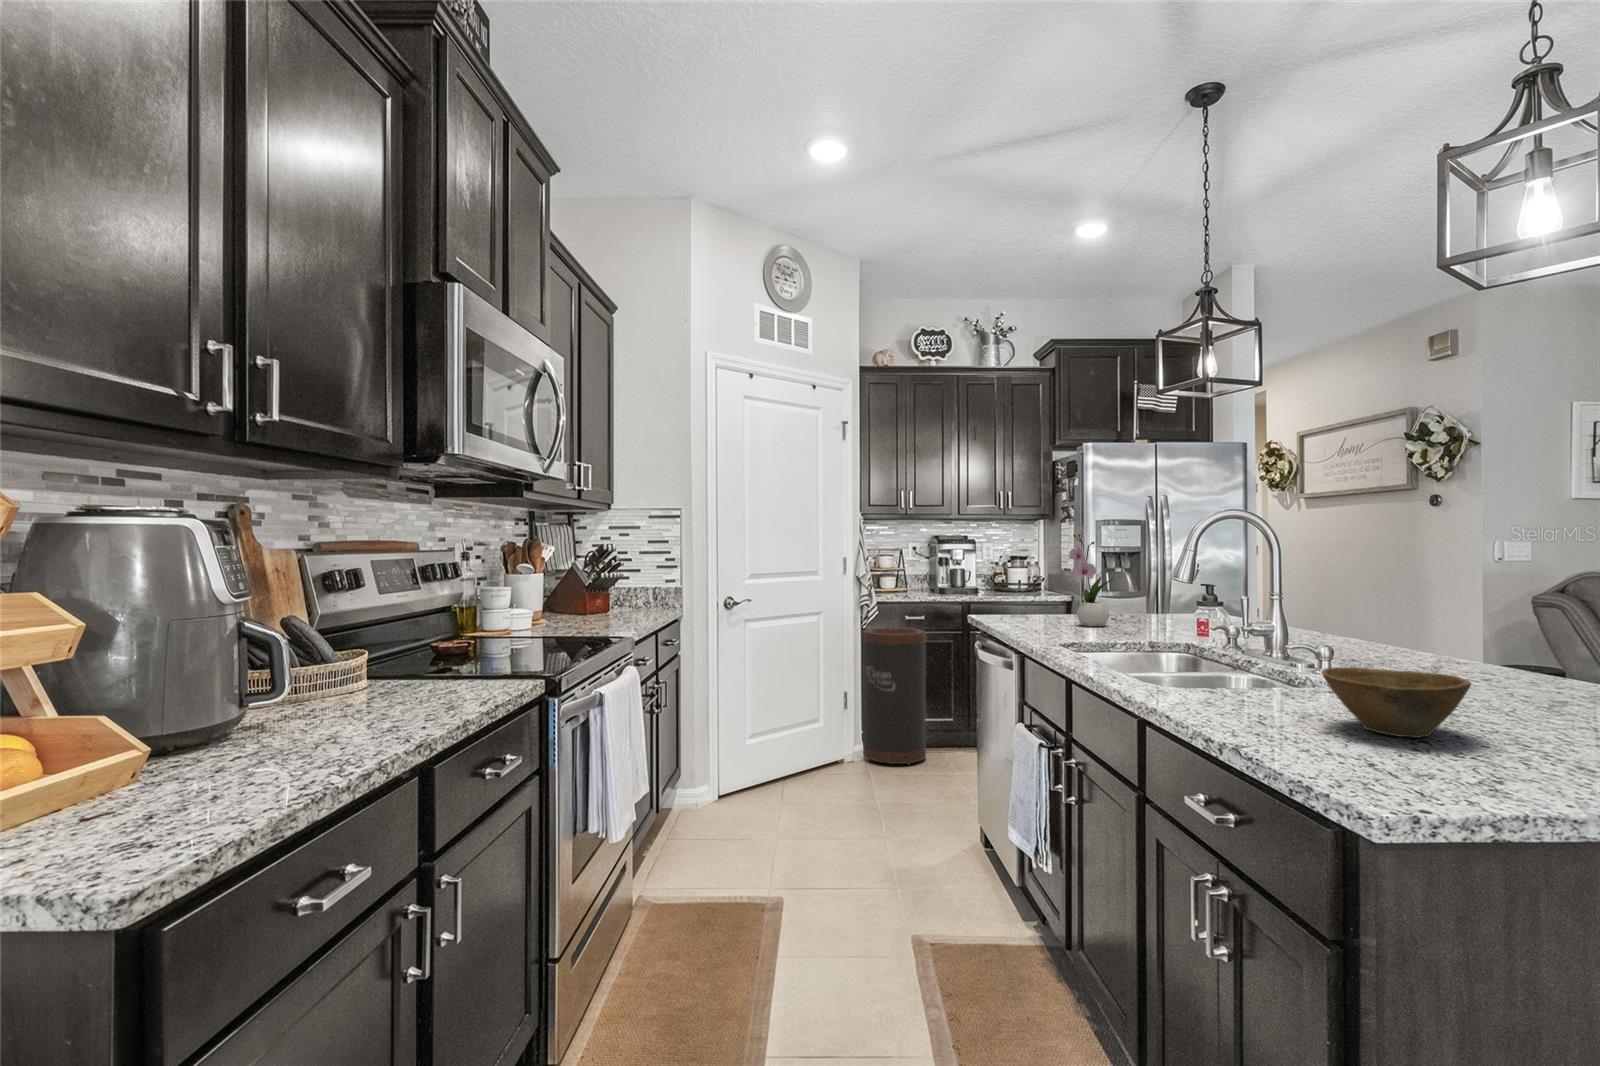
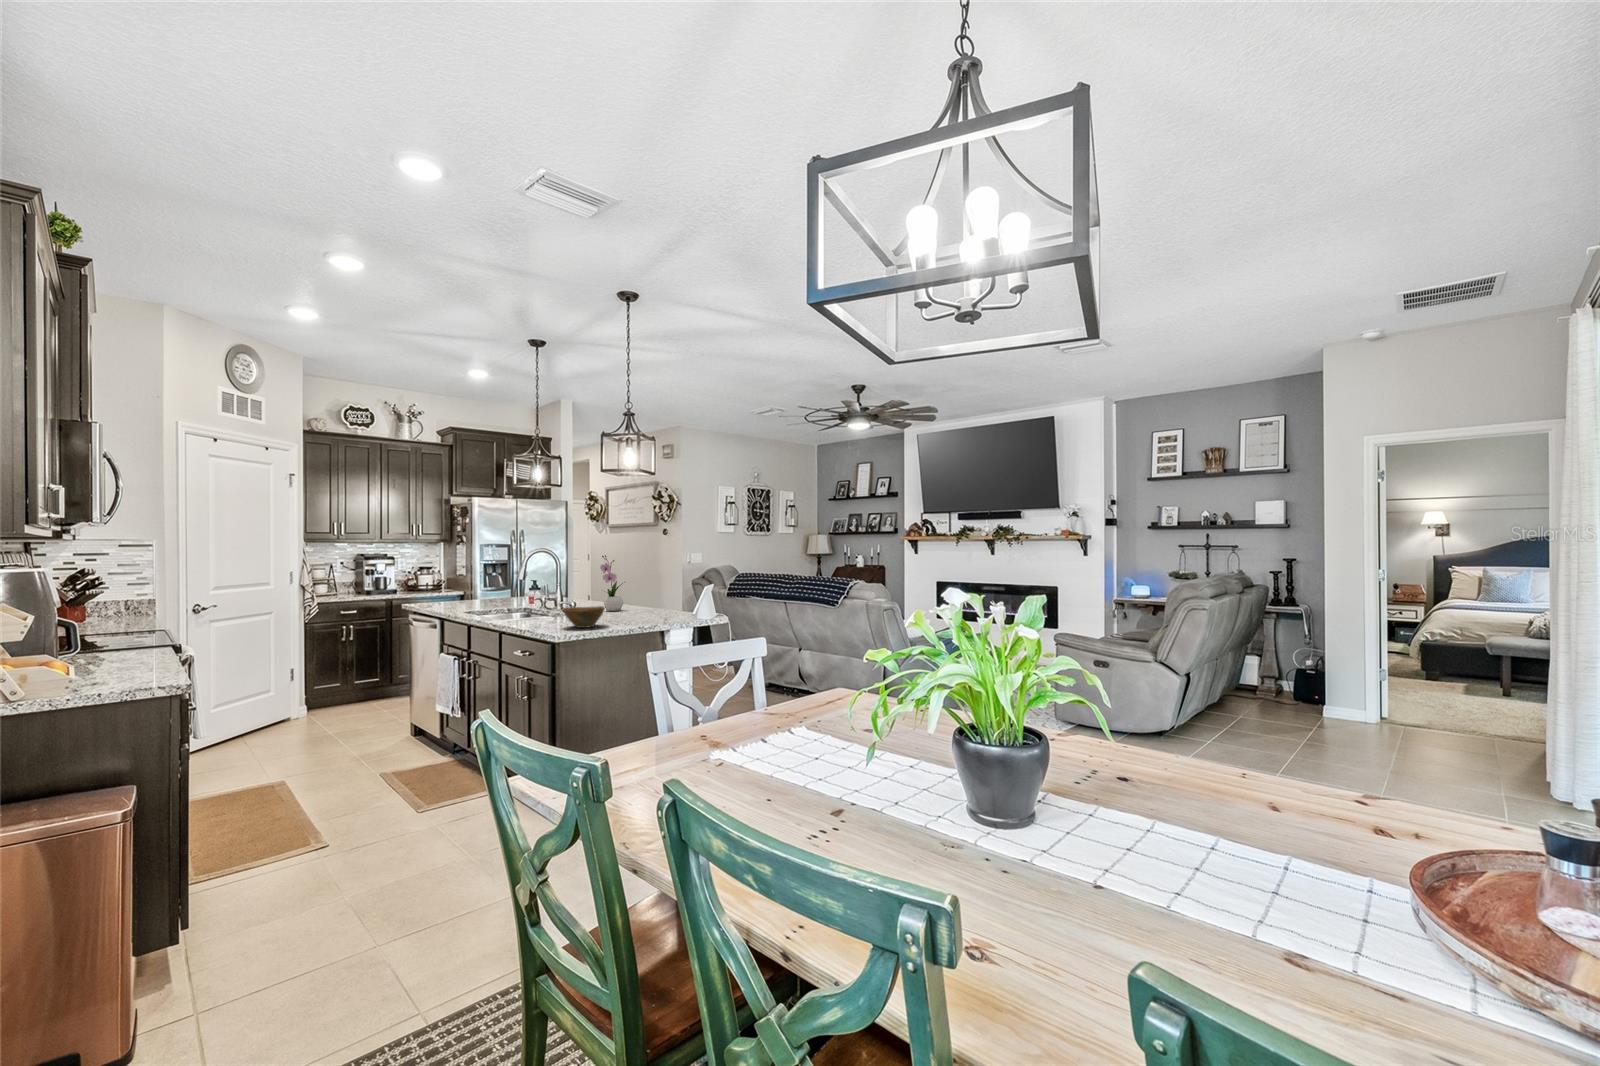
flower arrangement: present [1070,534,1114,626] -> present [600,555,625,611]
trash can: present [863,627,926,765] -> none [304,620,359,716]

